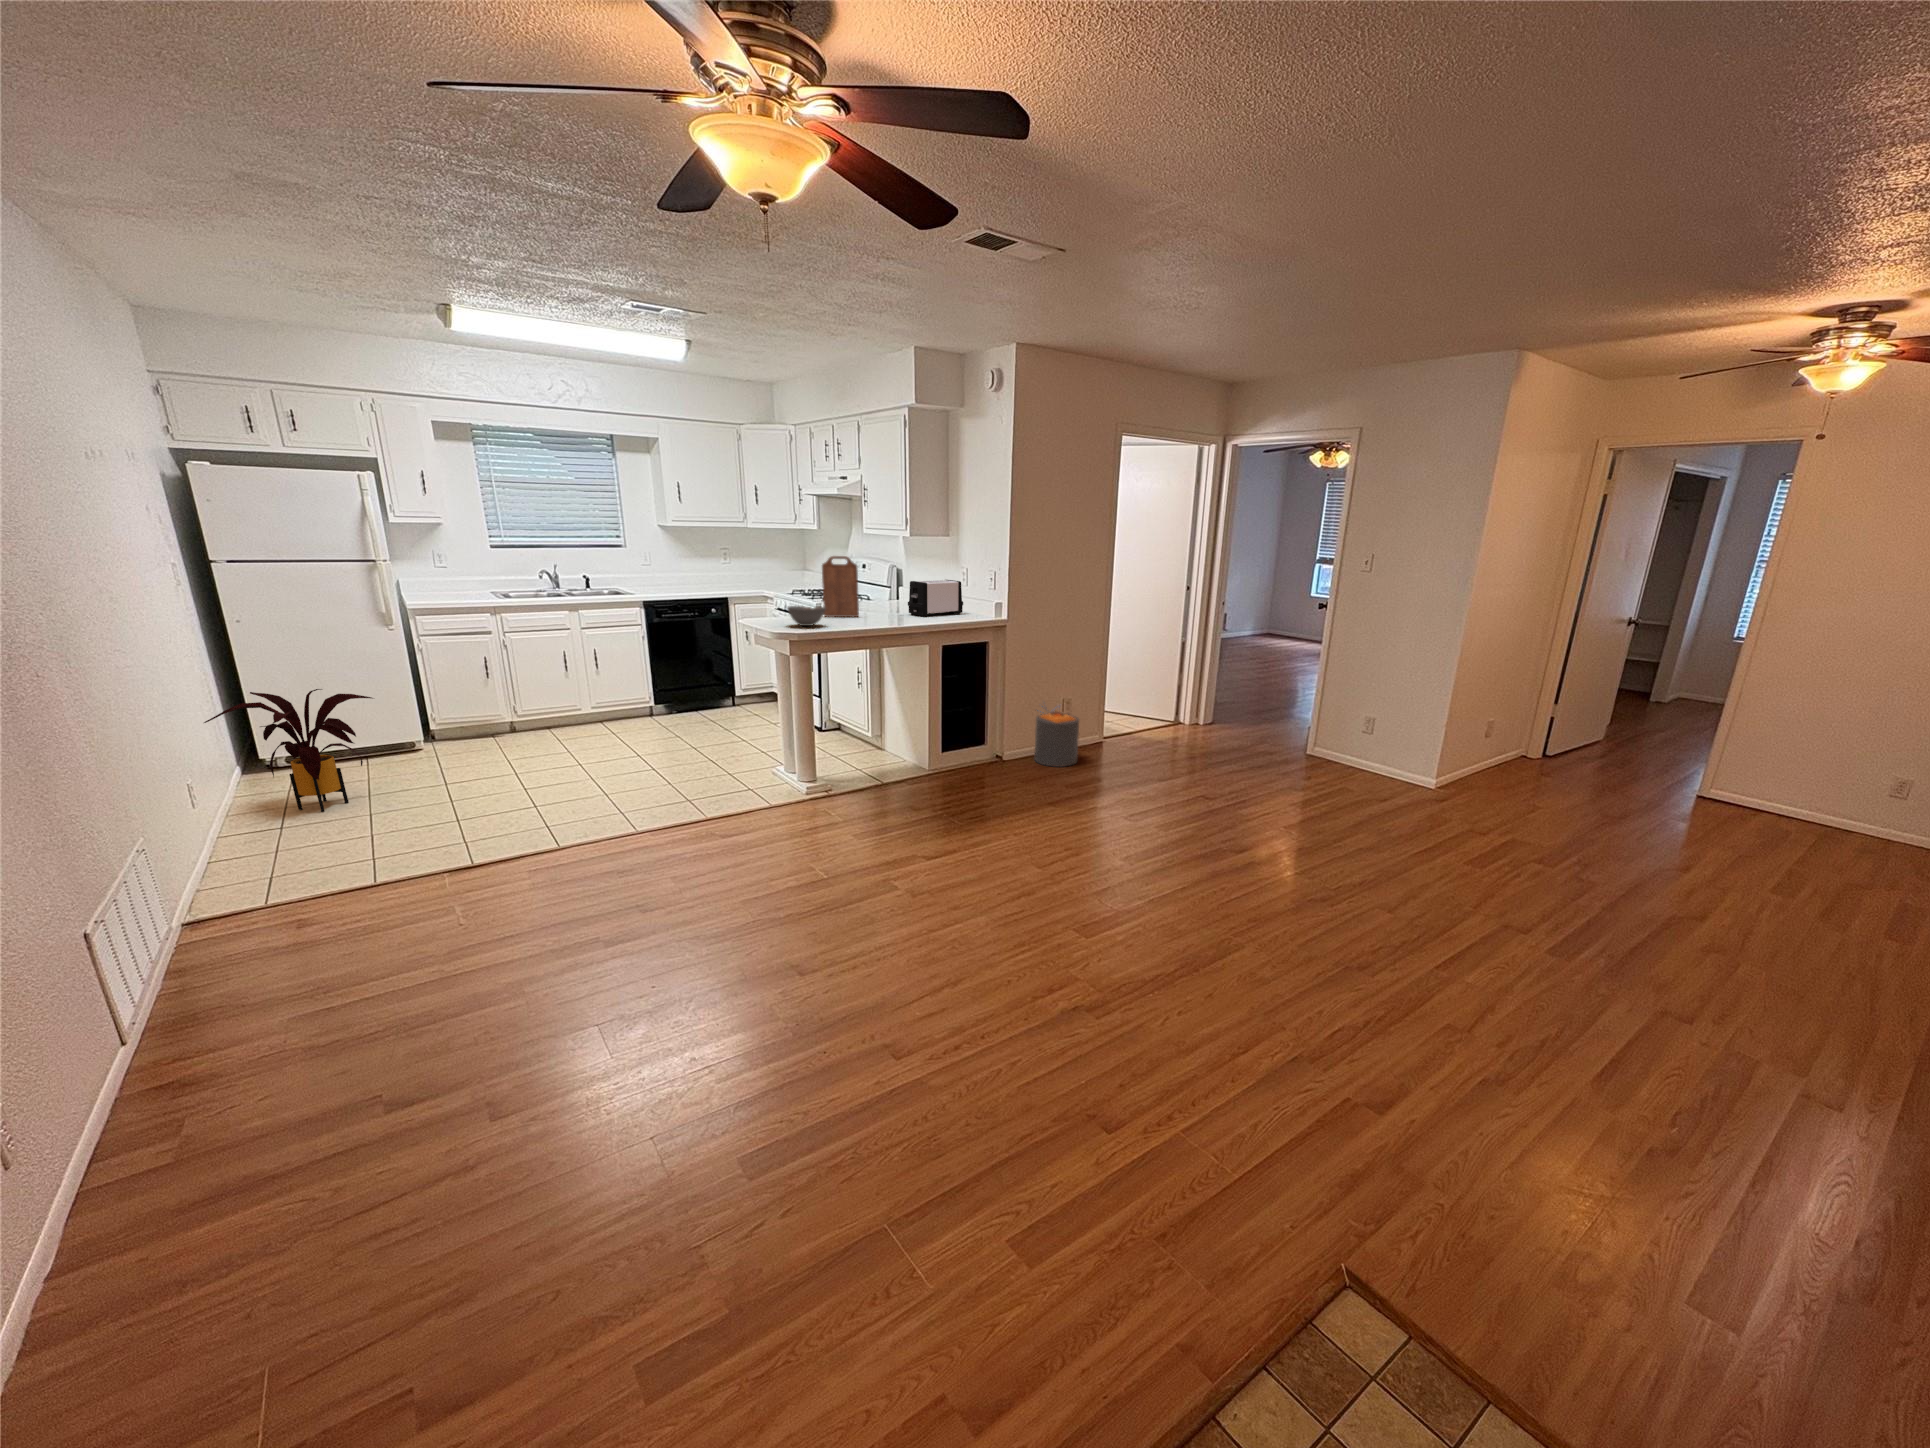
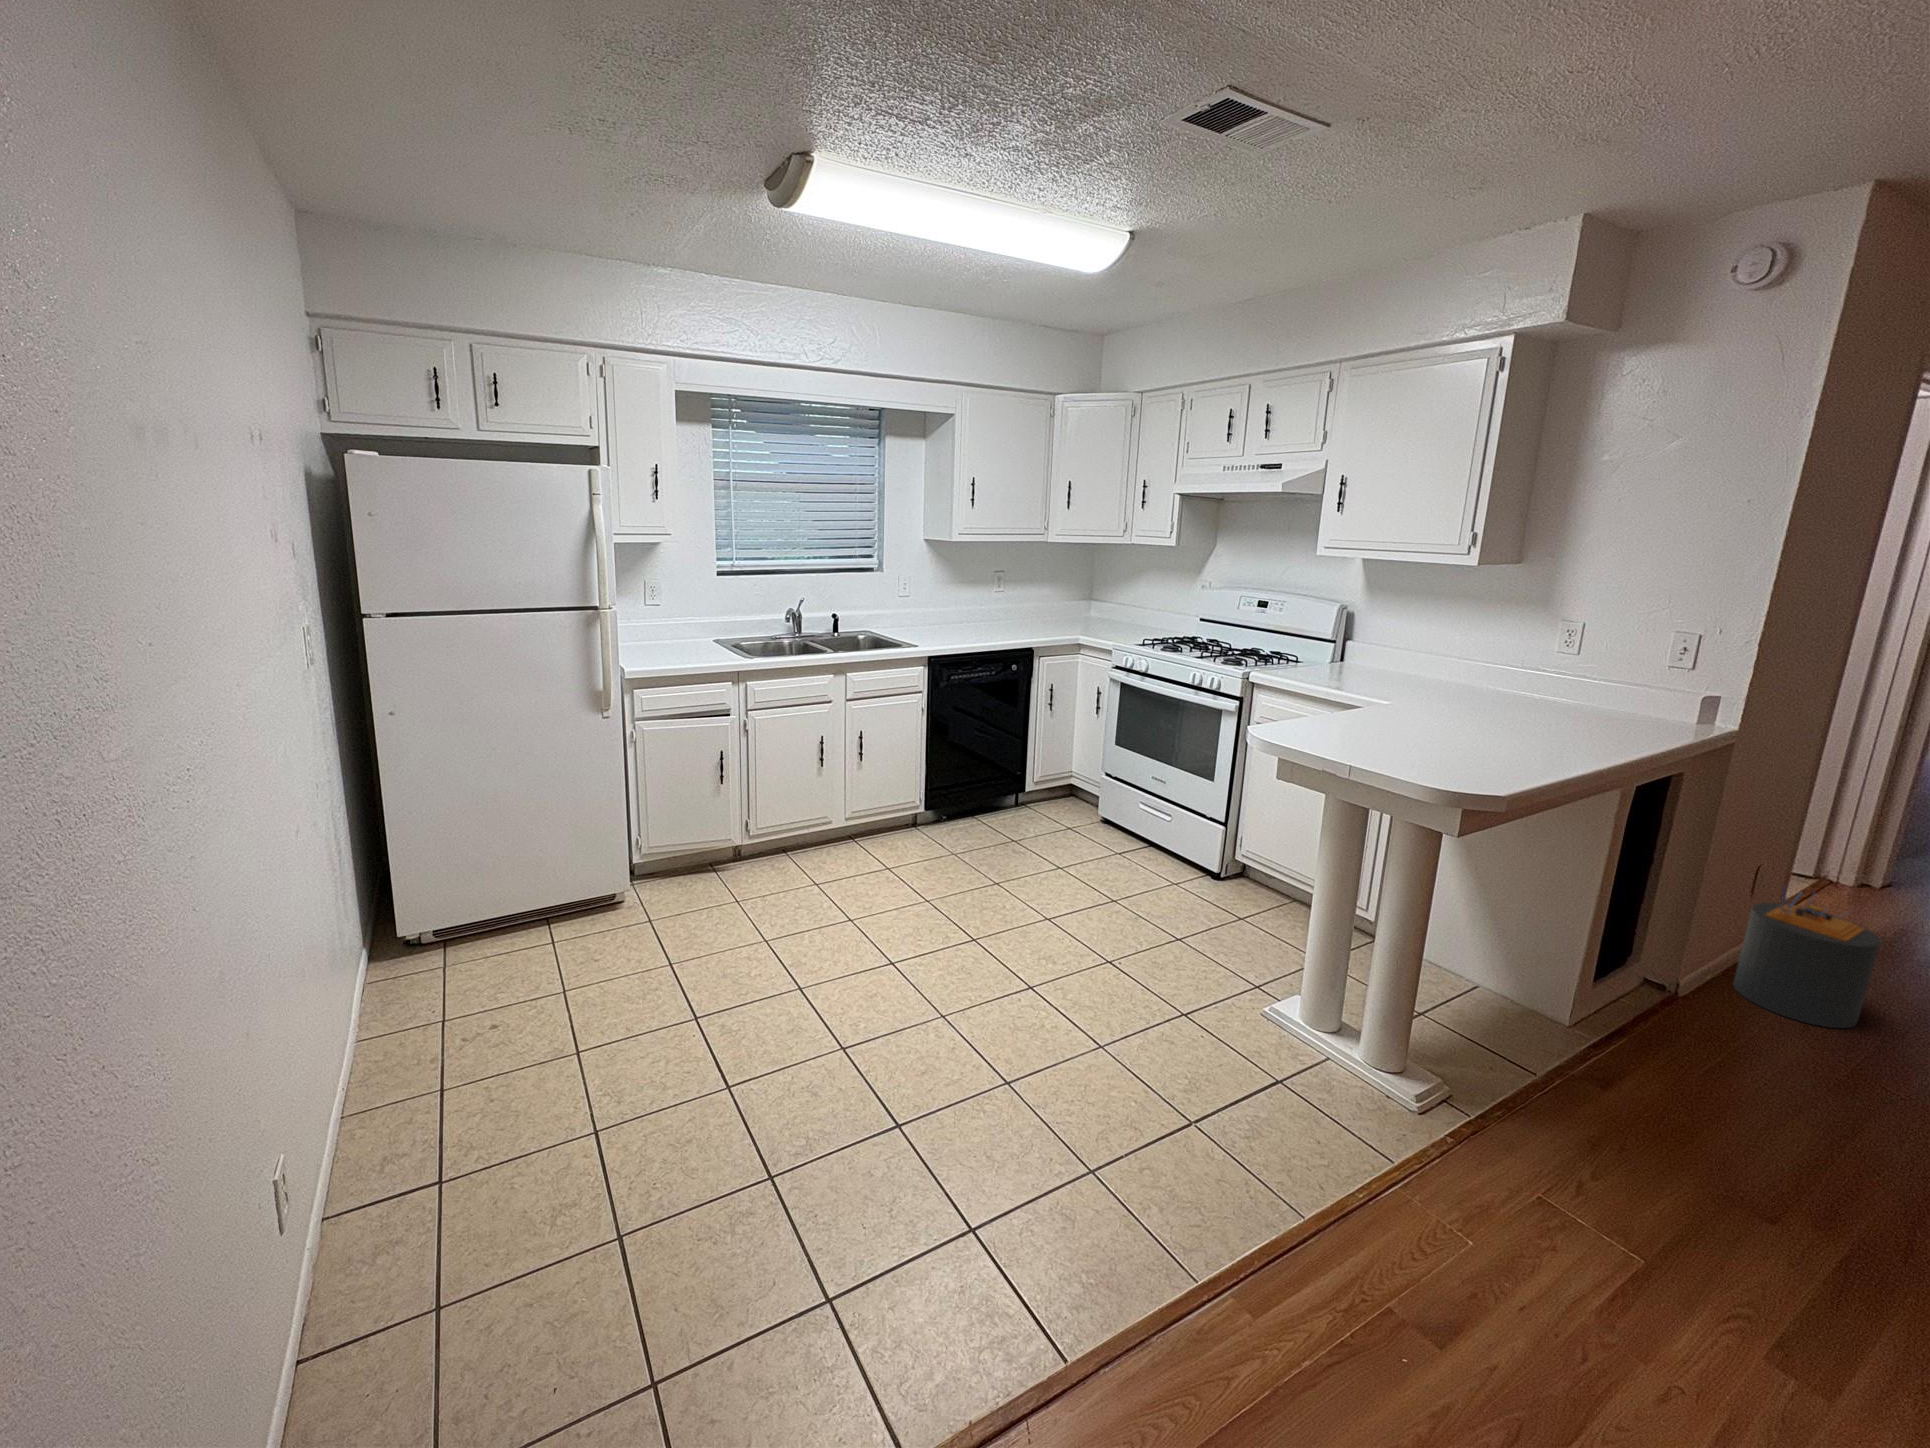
cutting board: present [822,556,859,617] -> none [1378,607,1459,721]
toaster: present [908,580,963,617] -> none [1500,643,1597,718]
bowl: present [787,606,826,626] -> none [1411,715,1504,763]
house plant: present [204,689,373,812] -> none [334,871,611,1121]

